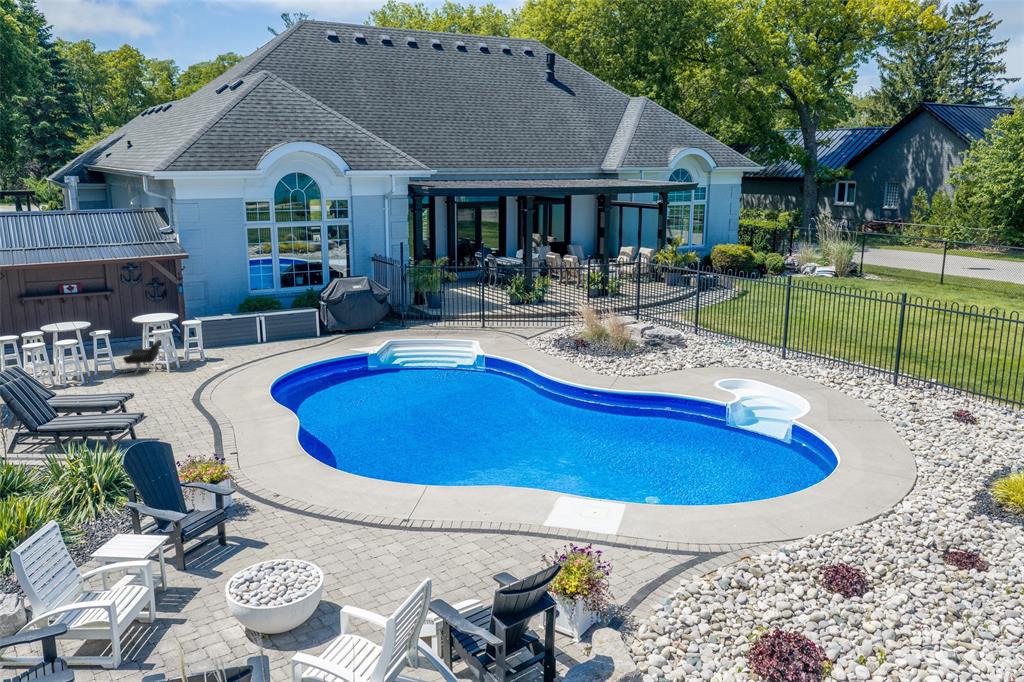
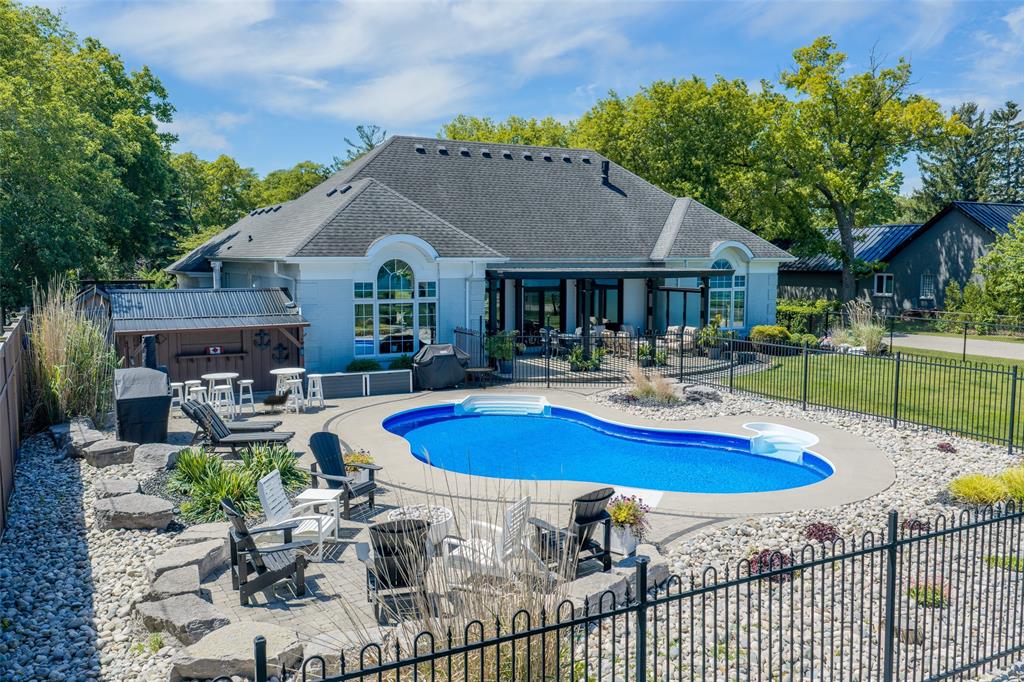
round table: none [381,303,419,331] -> present [463,367,494,389]

